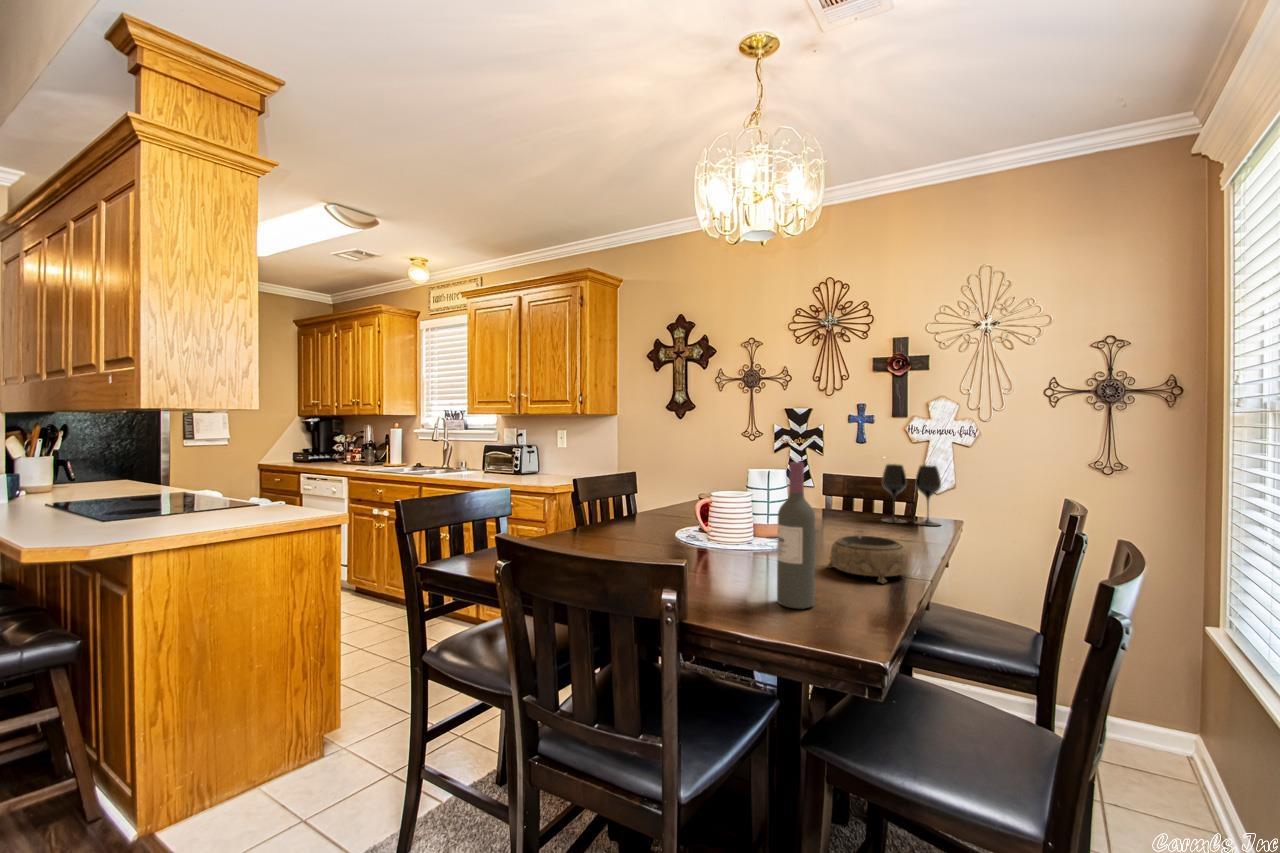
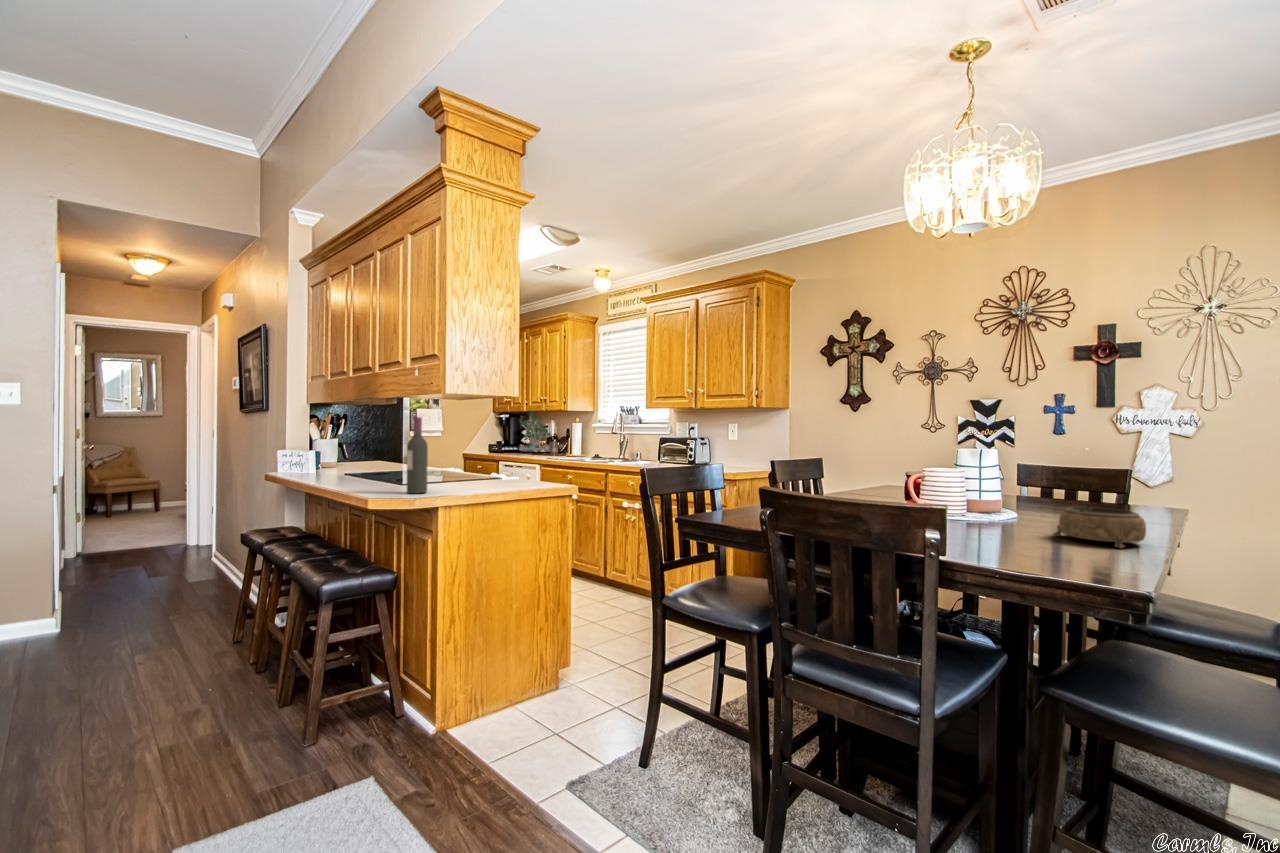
plant: none [324,415,367,461] -> present [519,412,551,452]
wine bottle: present [777,462,815,609] -> present [407,417,428,494]
wine glass: present [882,464,941,526] -> none [1092,450,1164,512]

